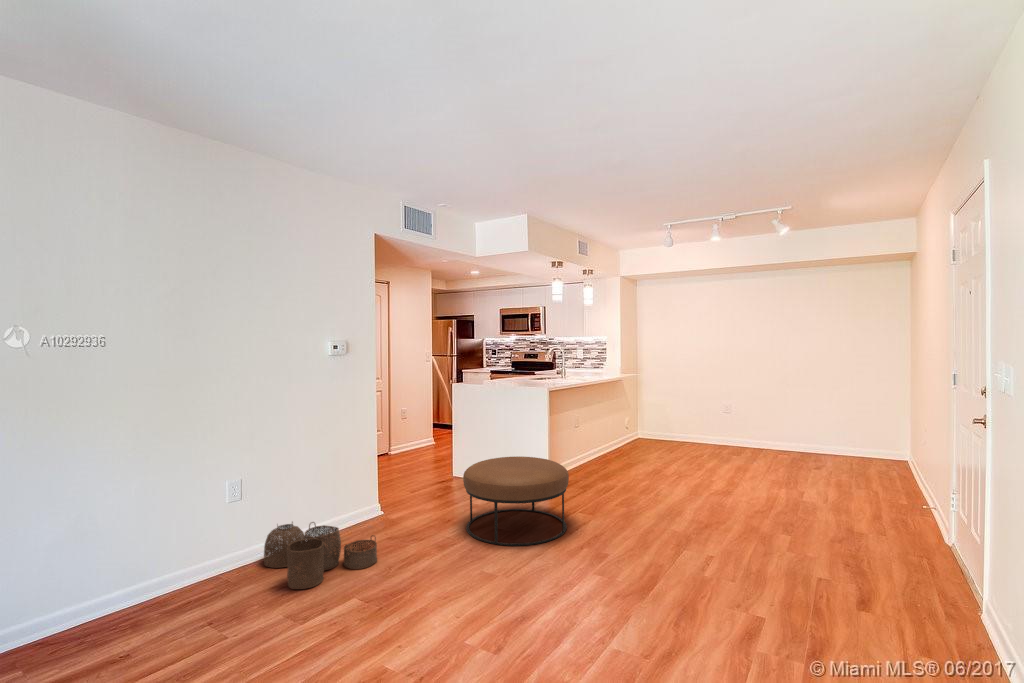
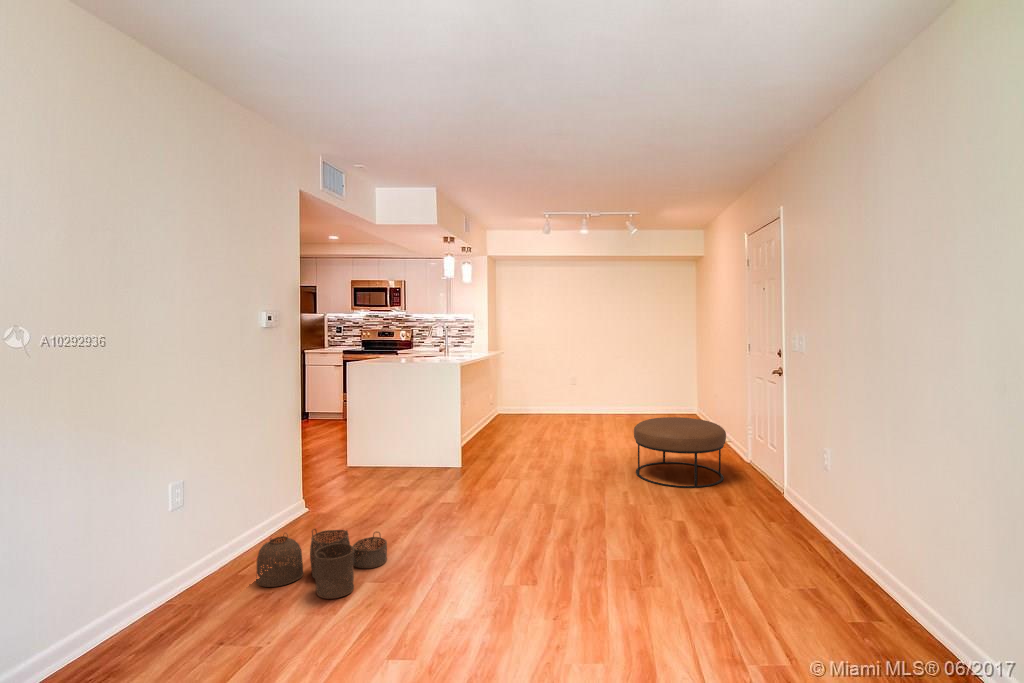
ottoman: present [463,456,569,546] -> present [634,417,726,488]

